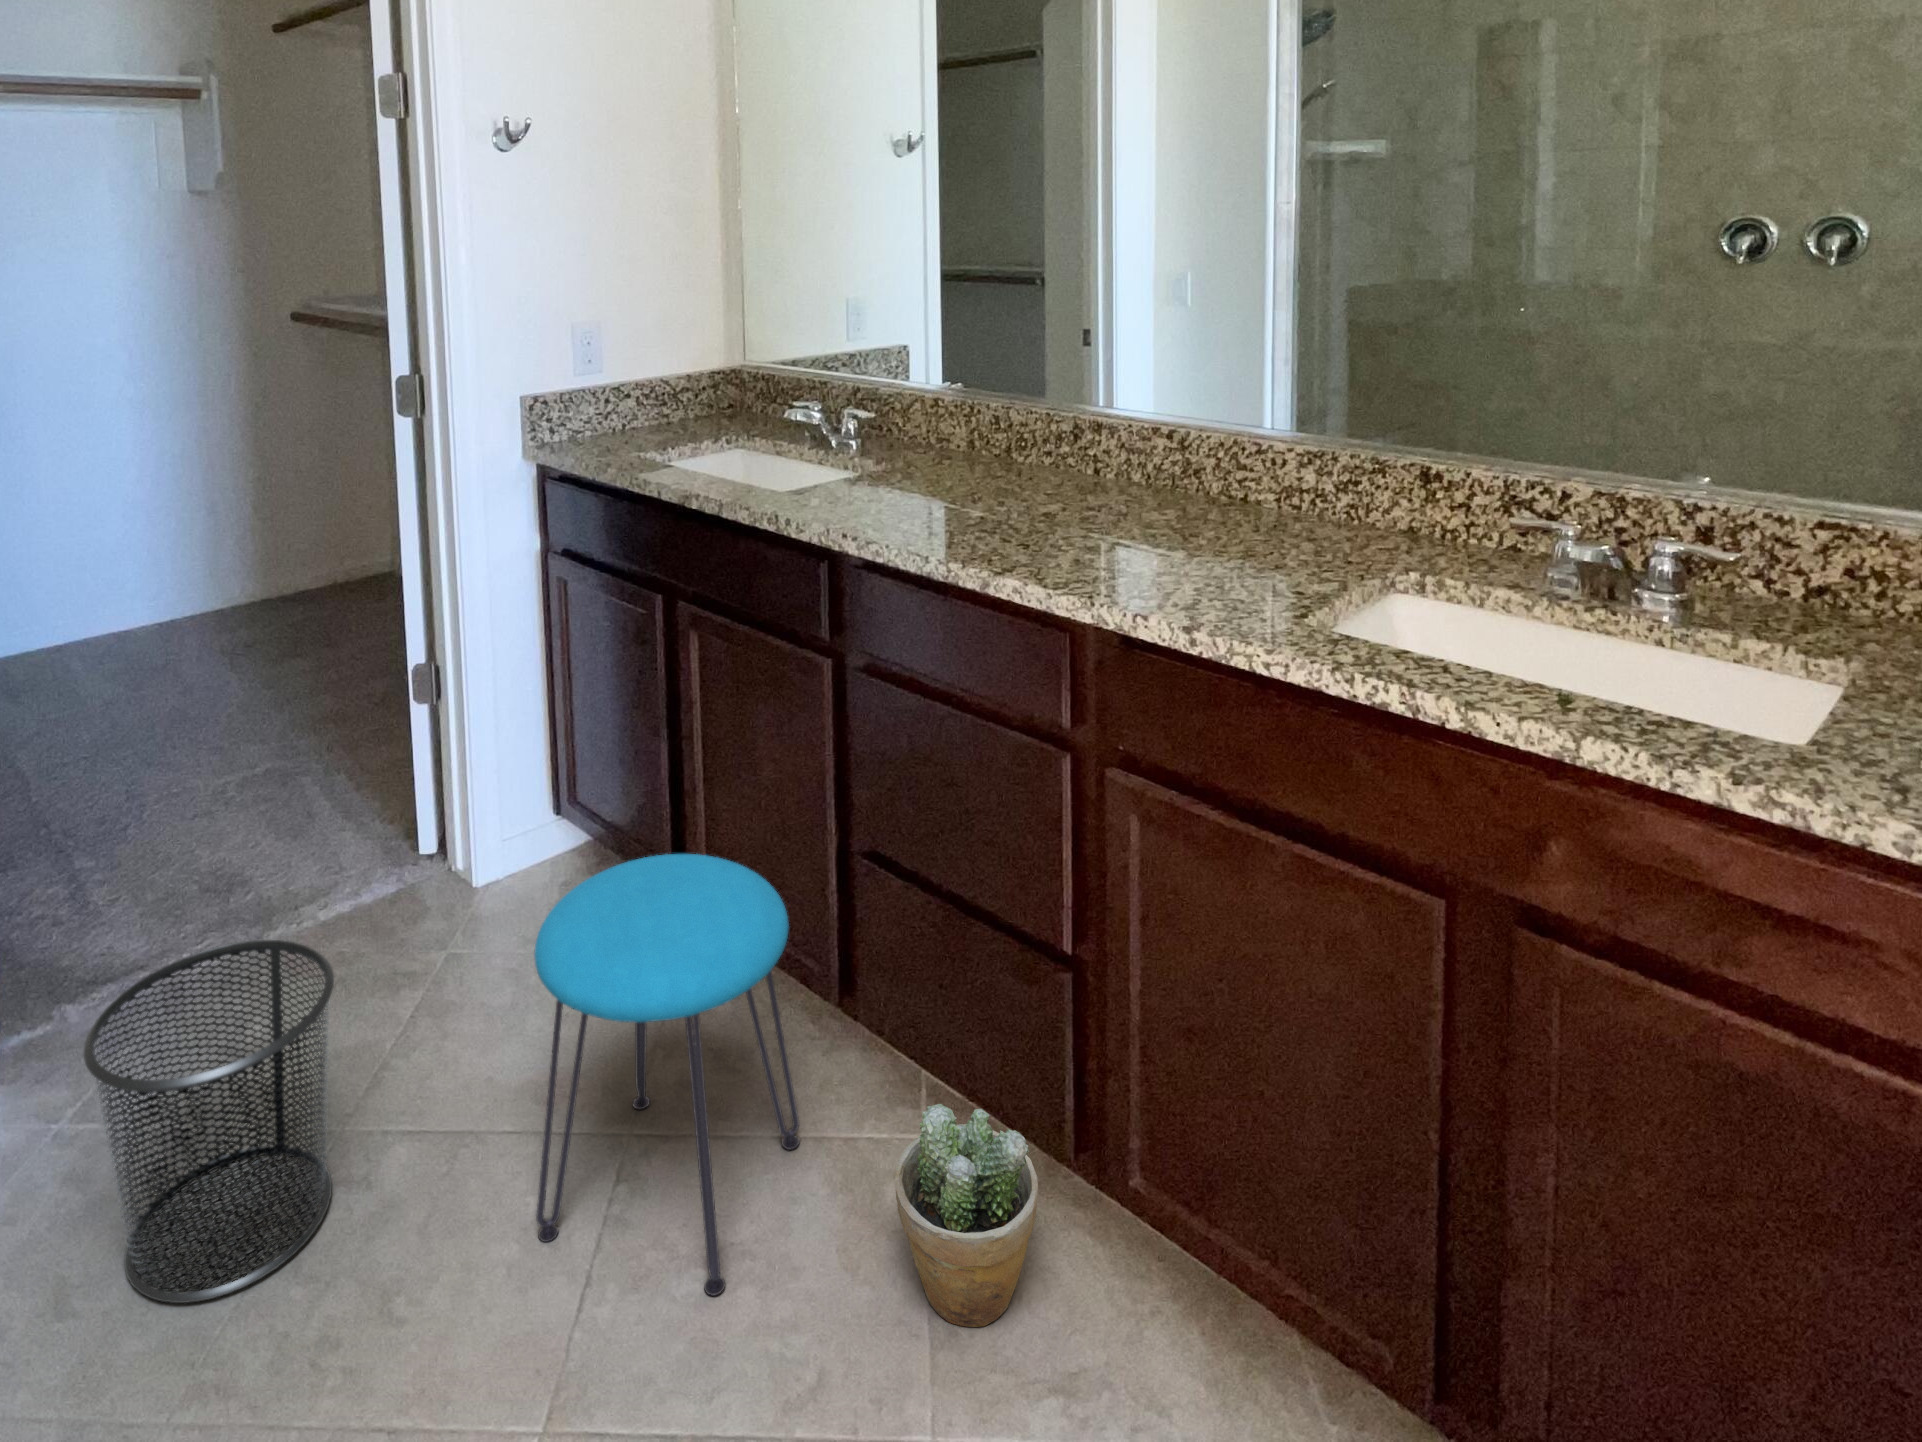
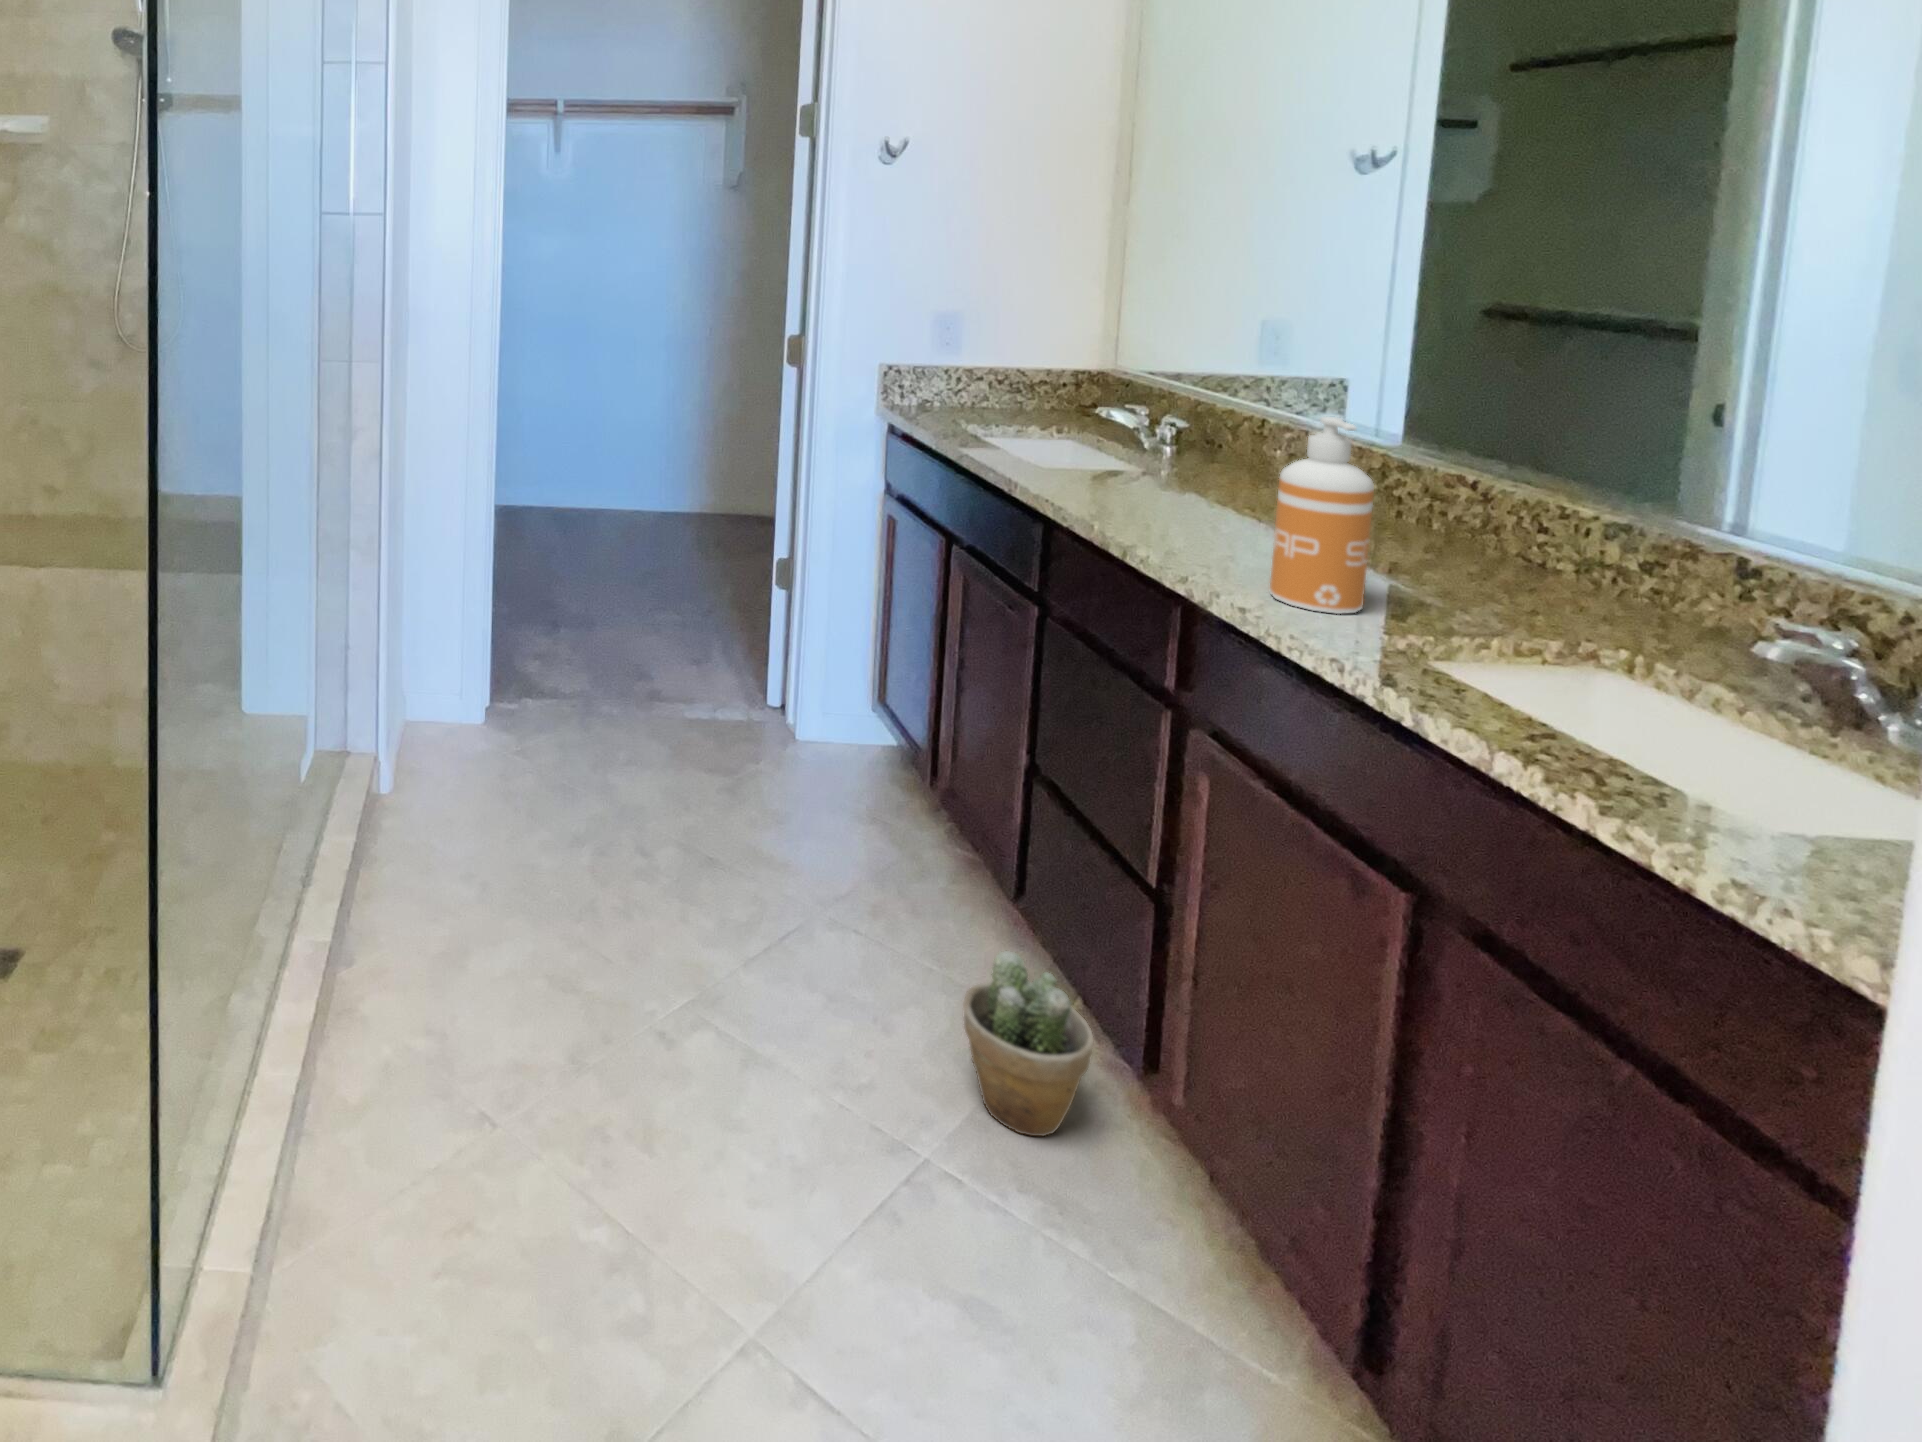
soap dispenser: none [1161,395,1245,608] -> present [1270,417,1374,614]
stool: present [534,854,800,1296] -> none [732,704,946,1008]
waste bin: present [83,940,334,1303] -> none [507,666,645,859]

